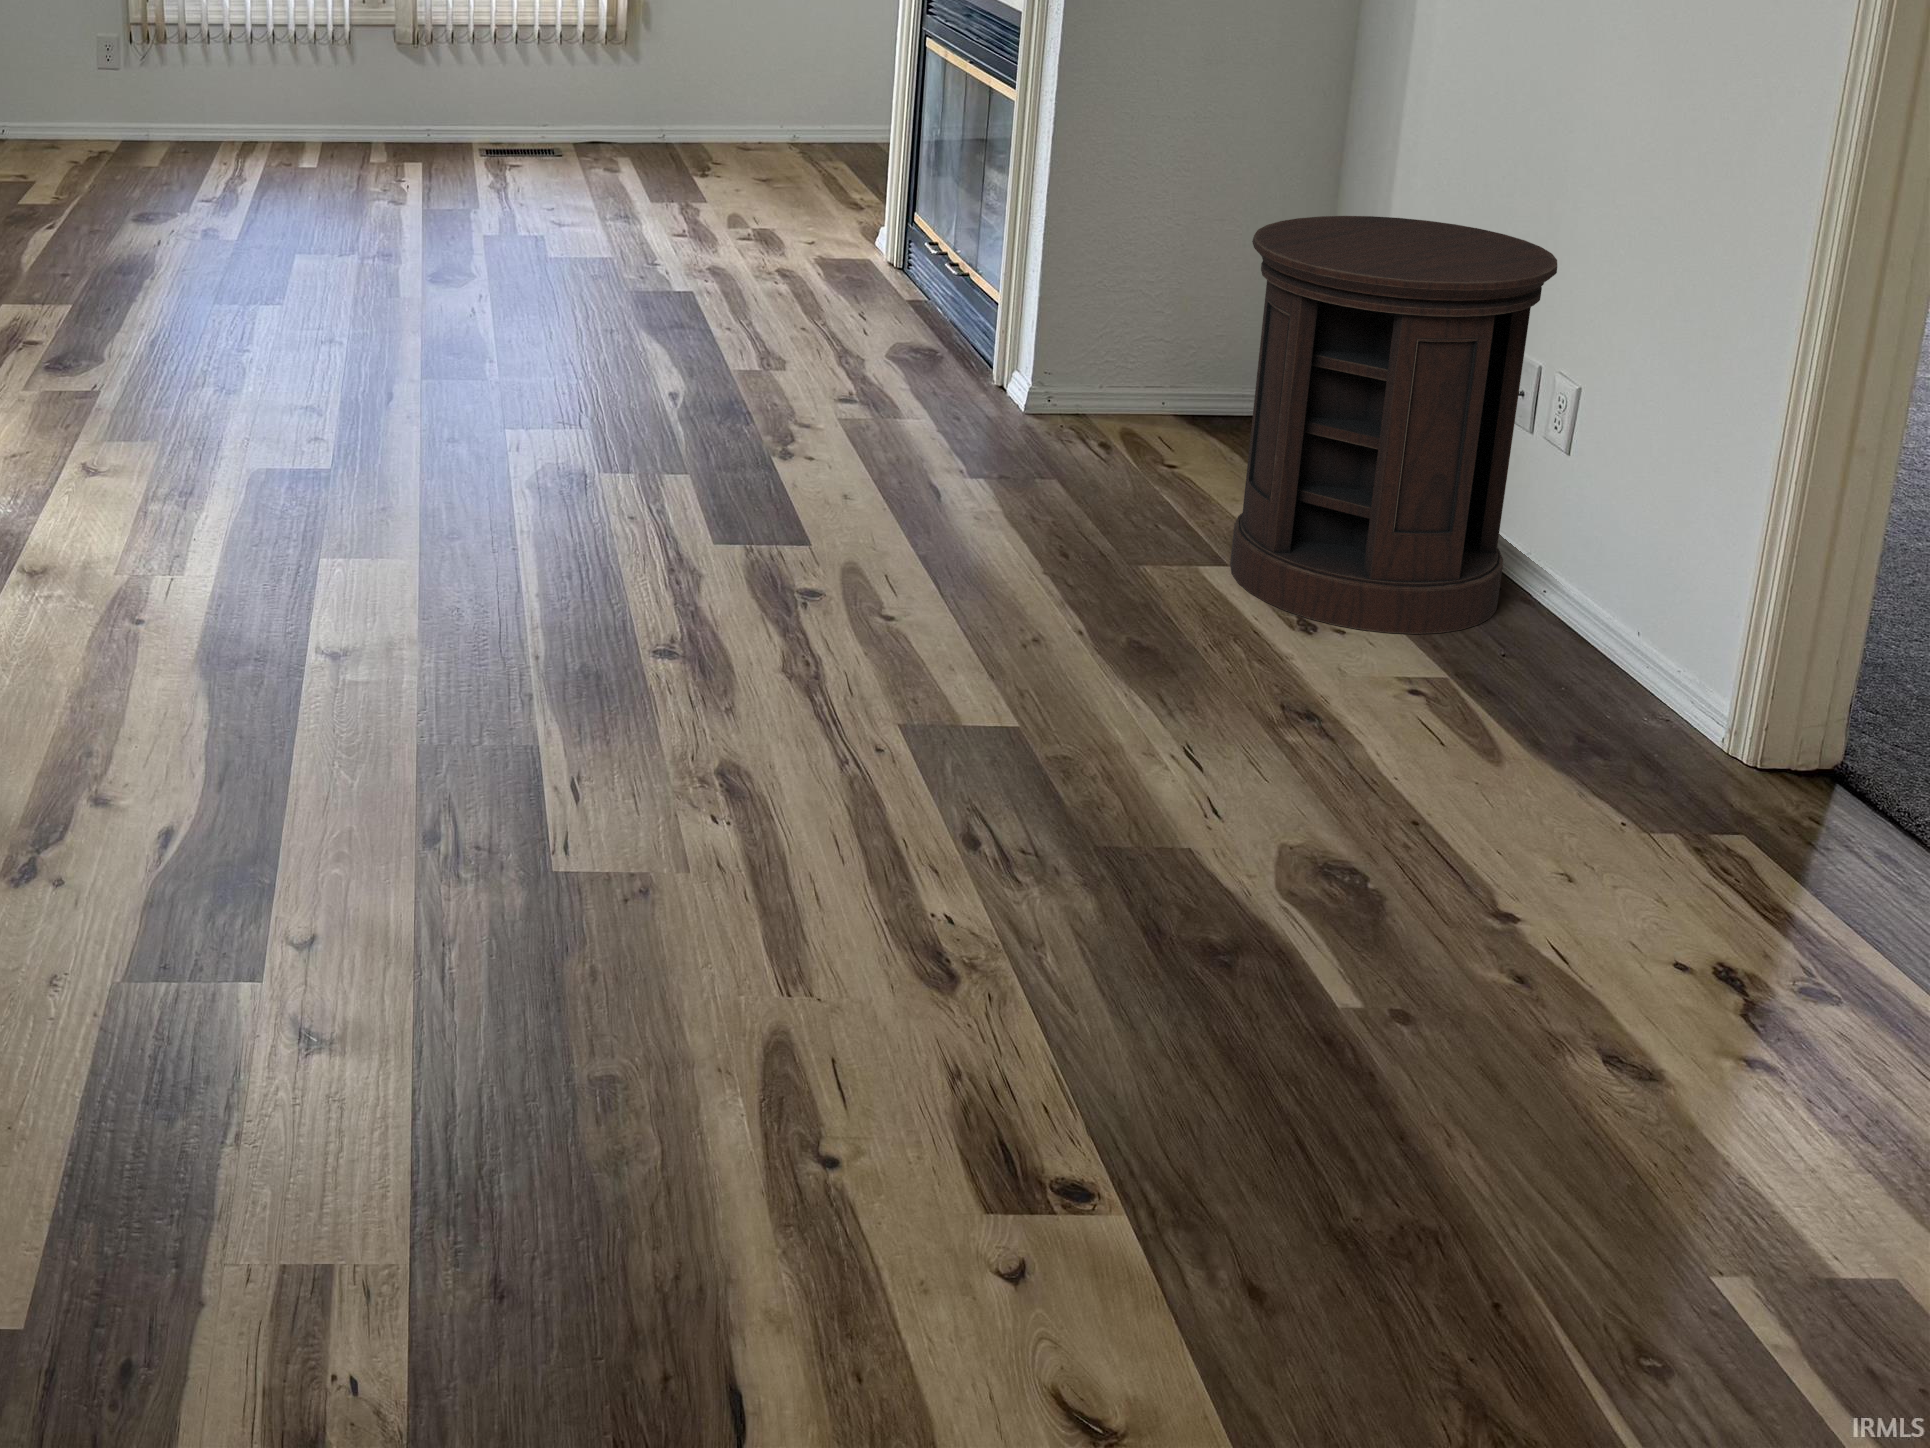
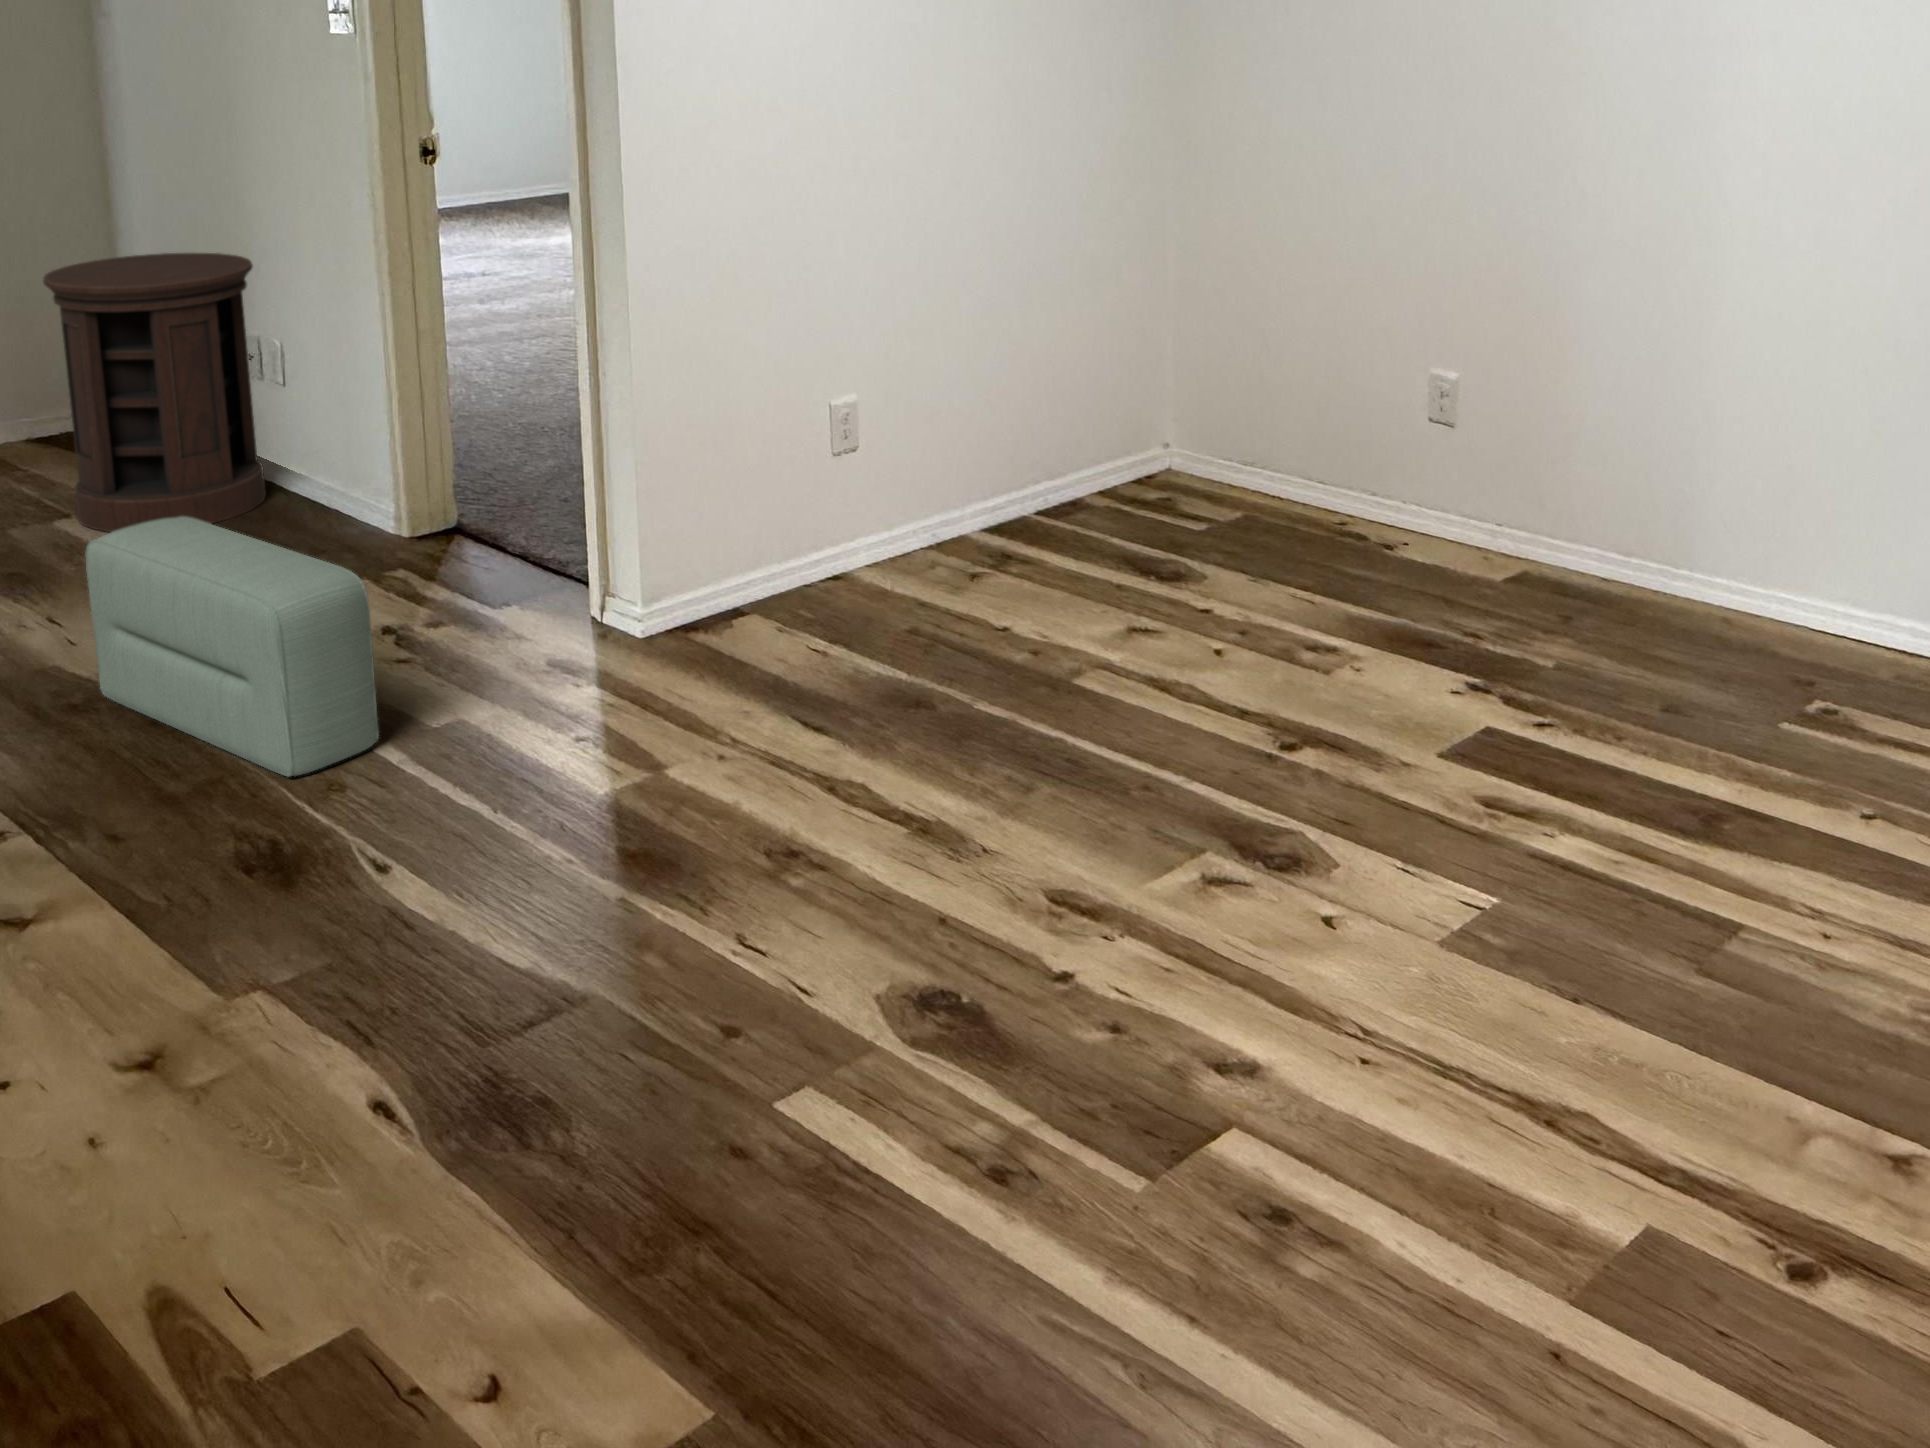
pouf: none [1252,705,1787,1295] -> present [85,517,379,777]

